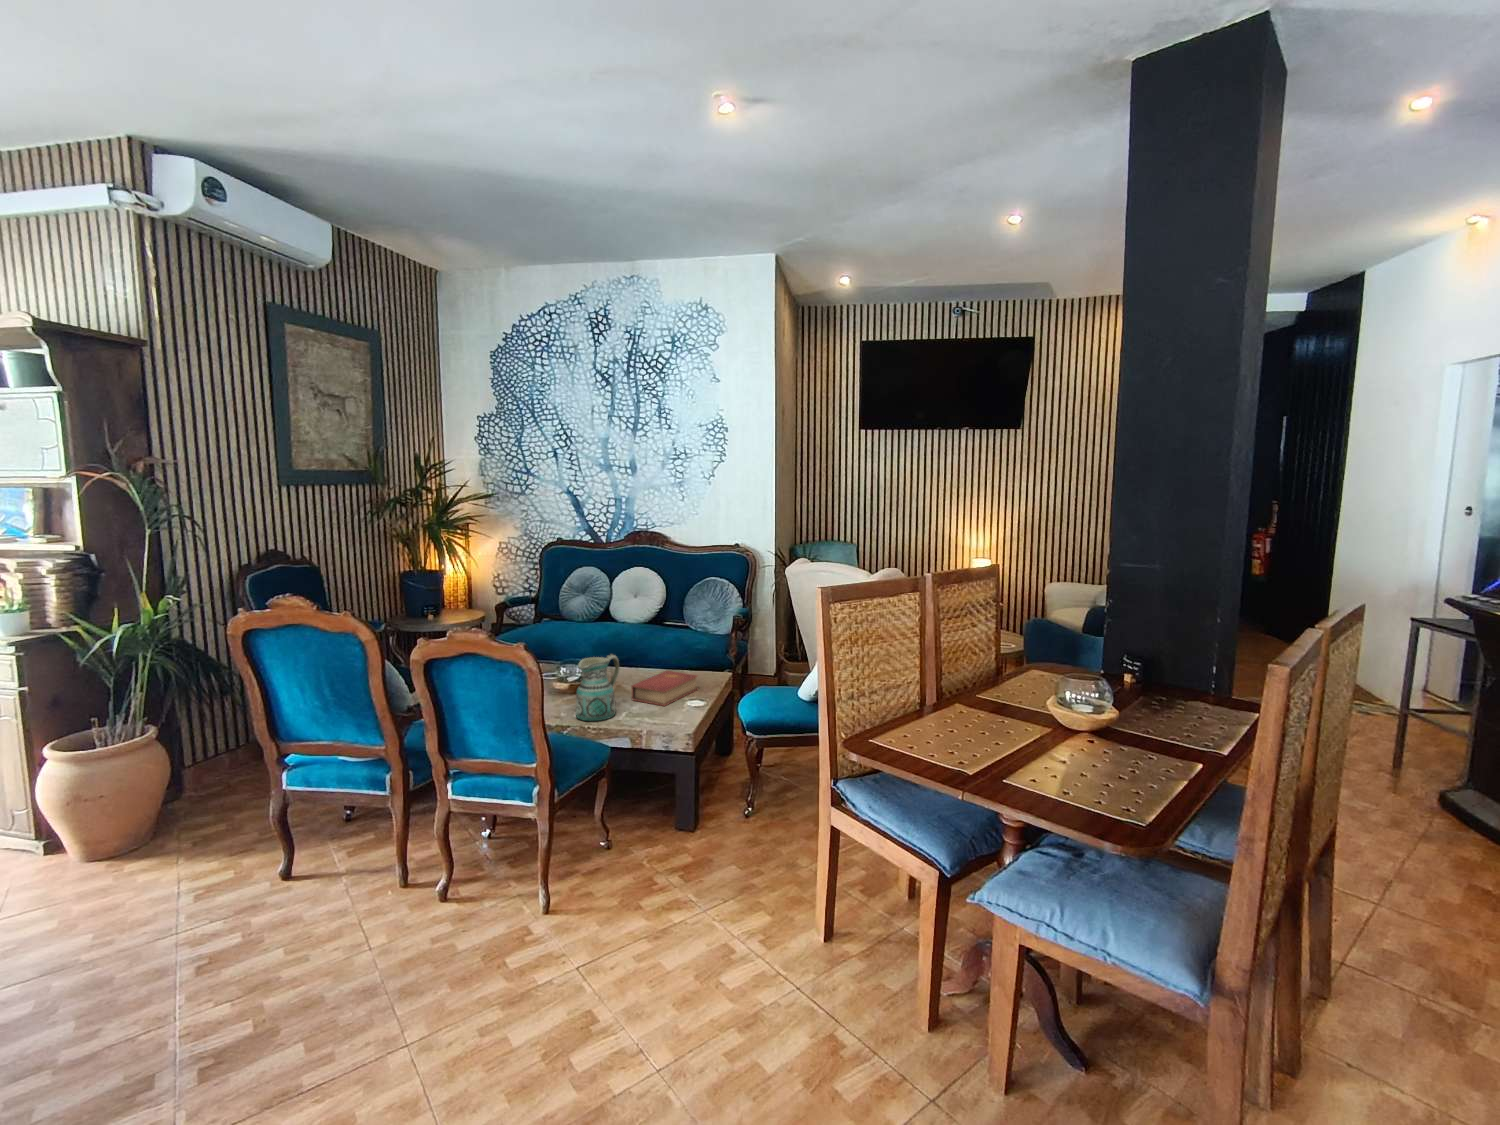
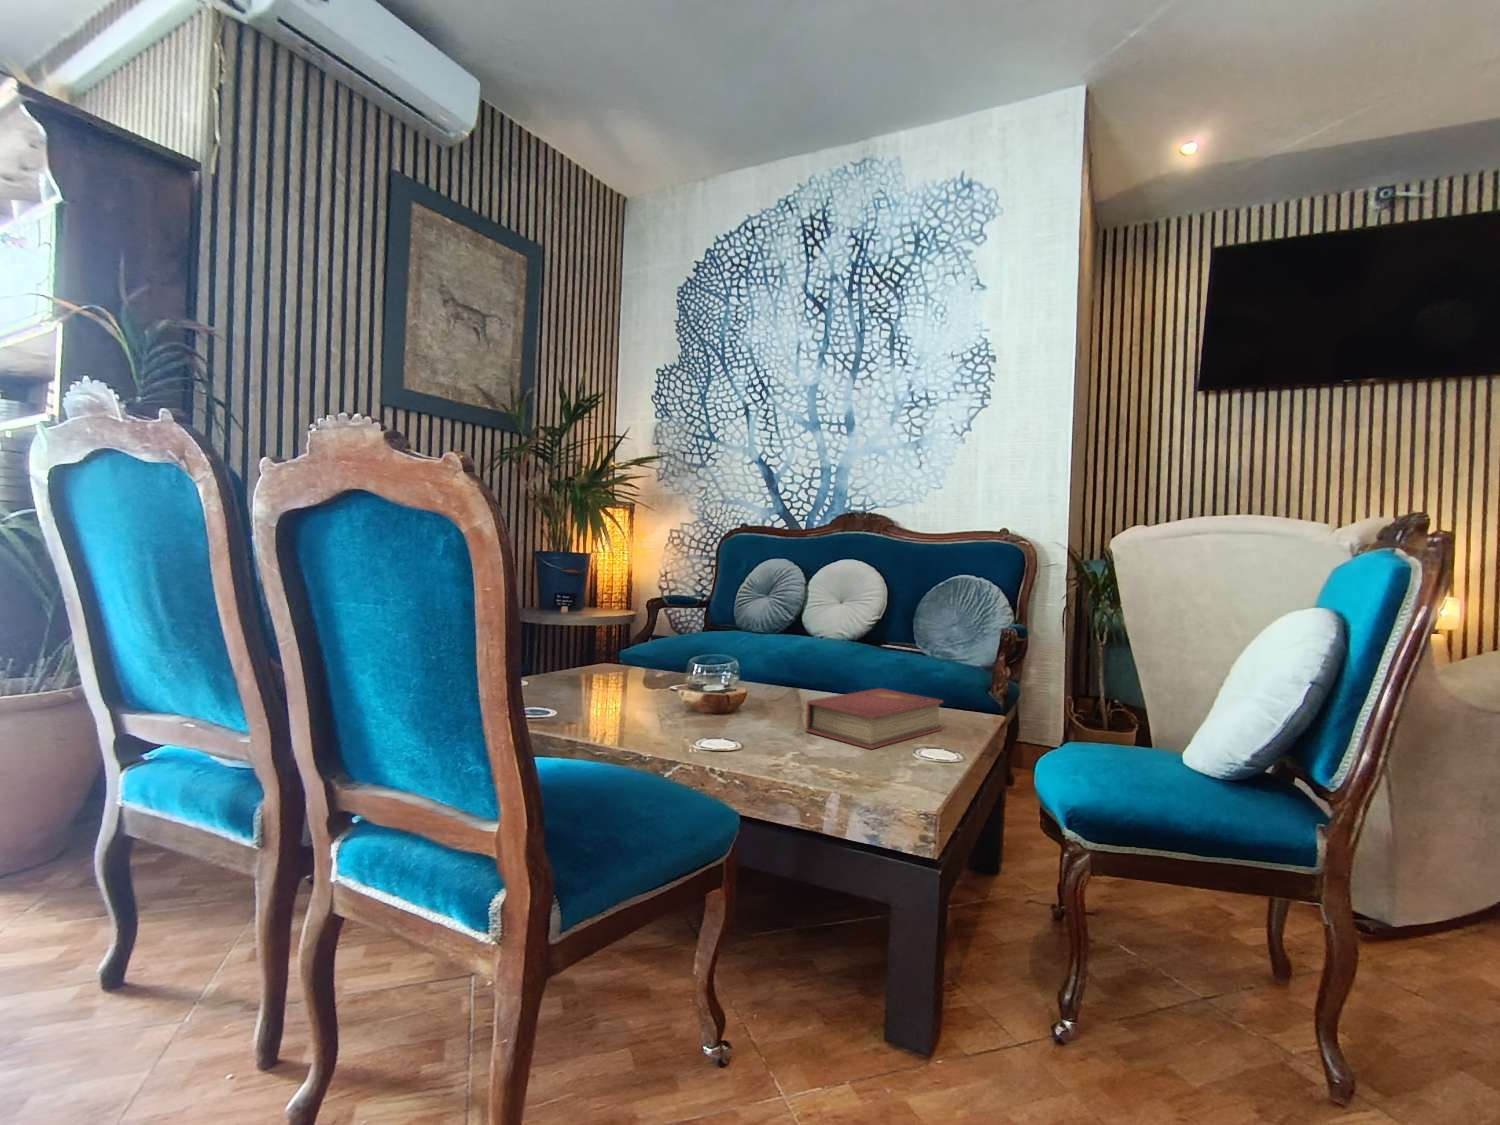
ceramic pitcher: present [576,654,619,721] -> none [686,627,783,758]

